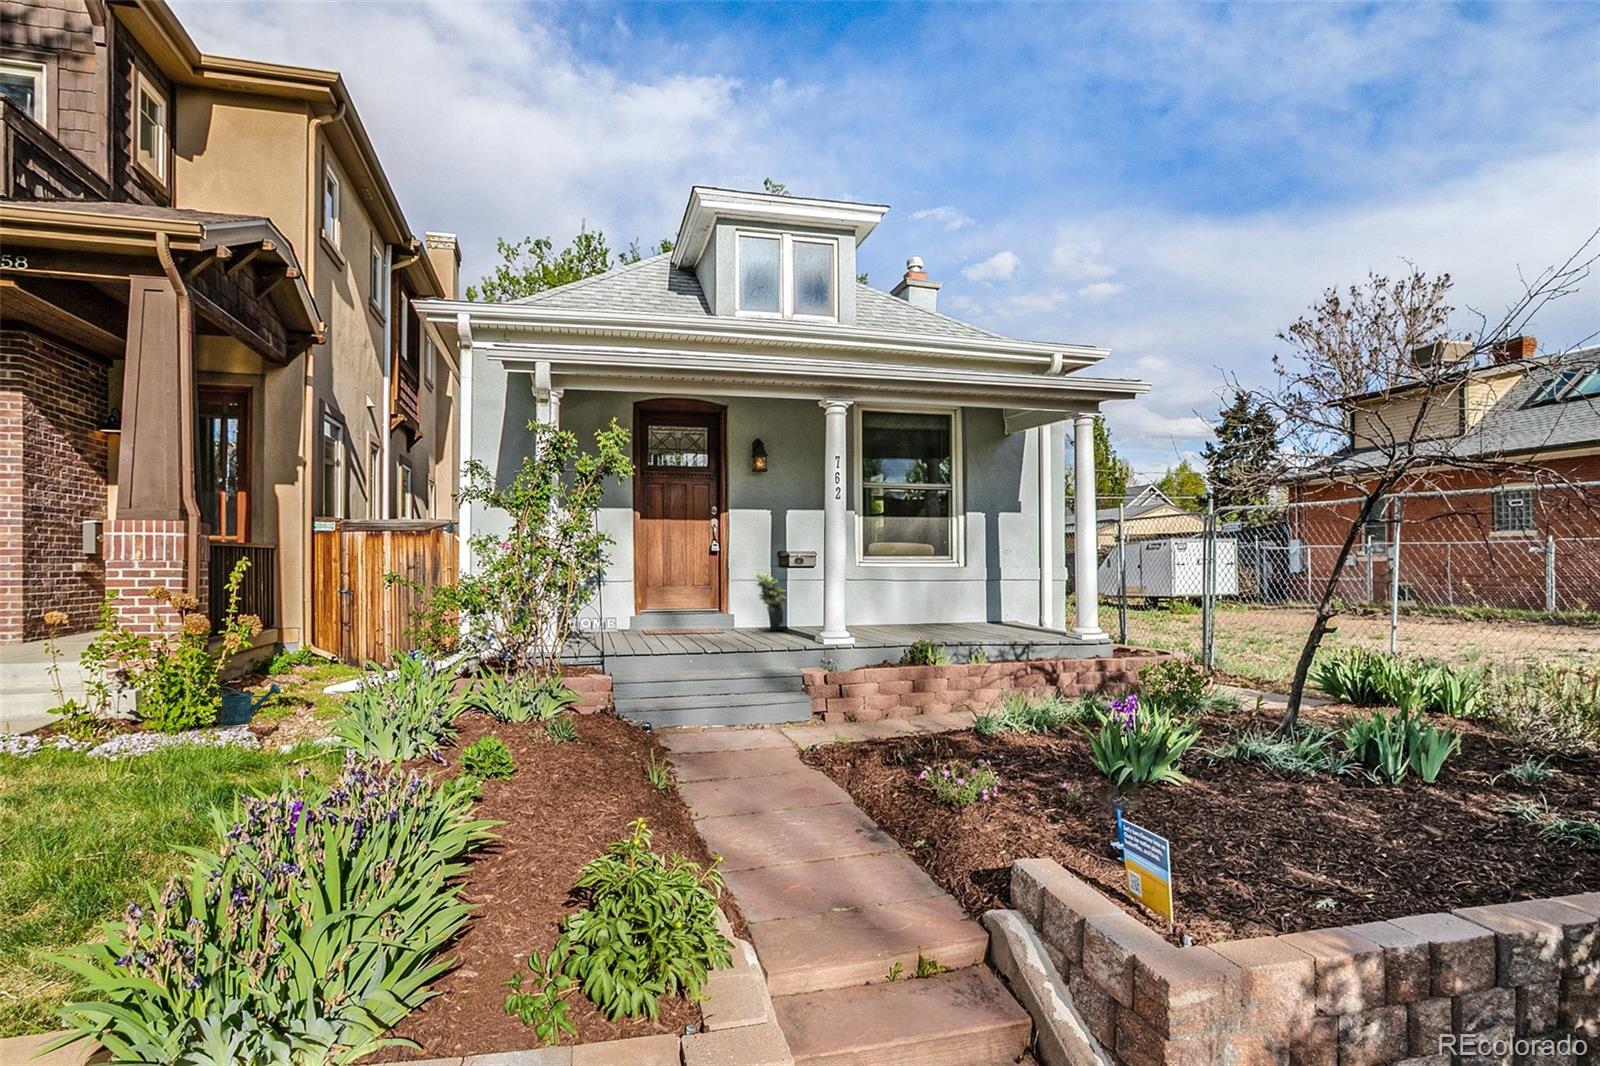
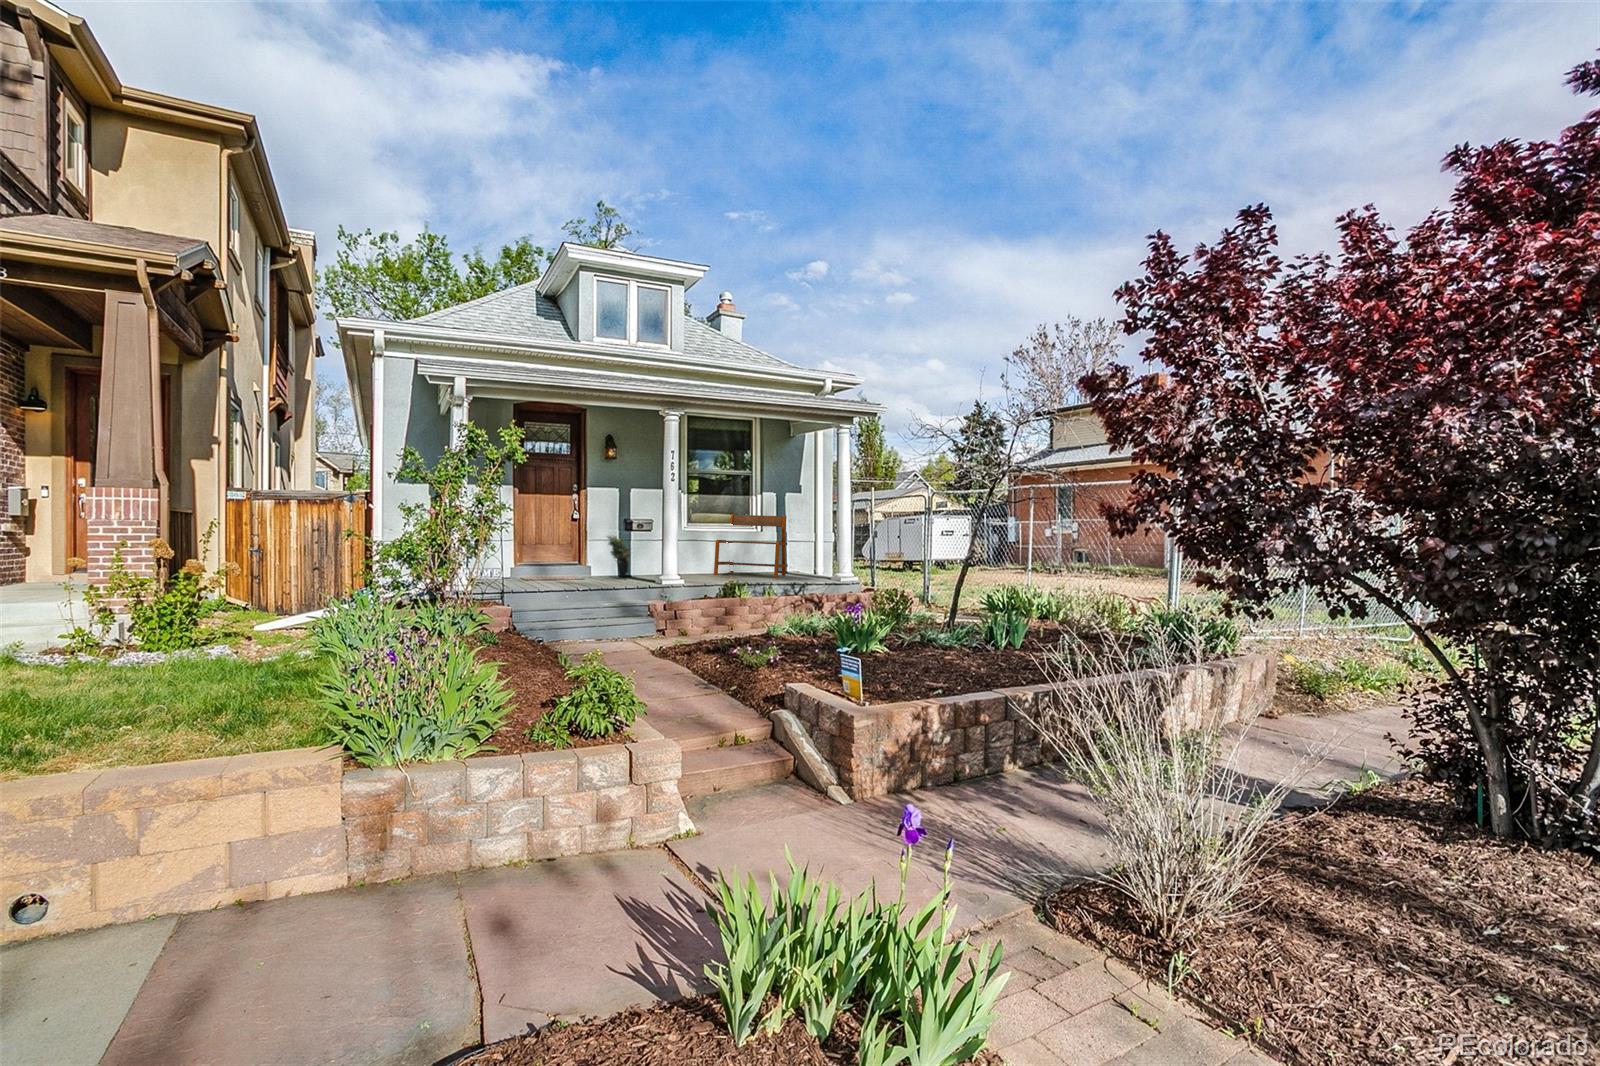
bench: none [899,541,1002,633] -> present [714,514,788,578]
watering can: present [212,684,281,725] -> none [200,608,254,638]

